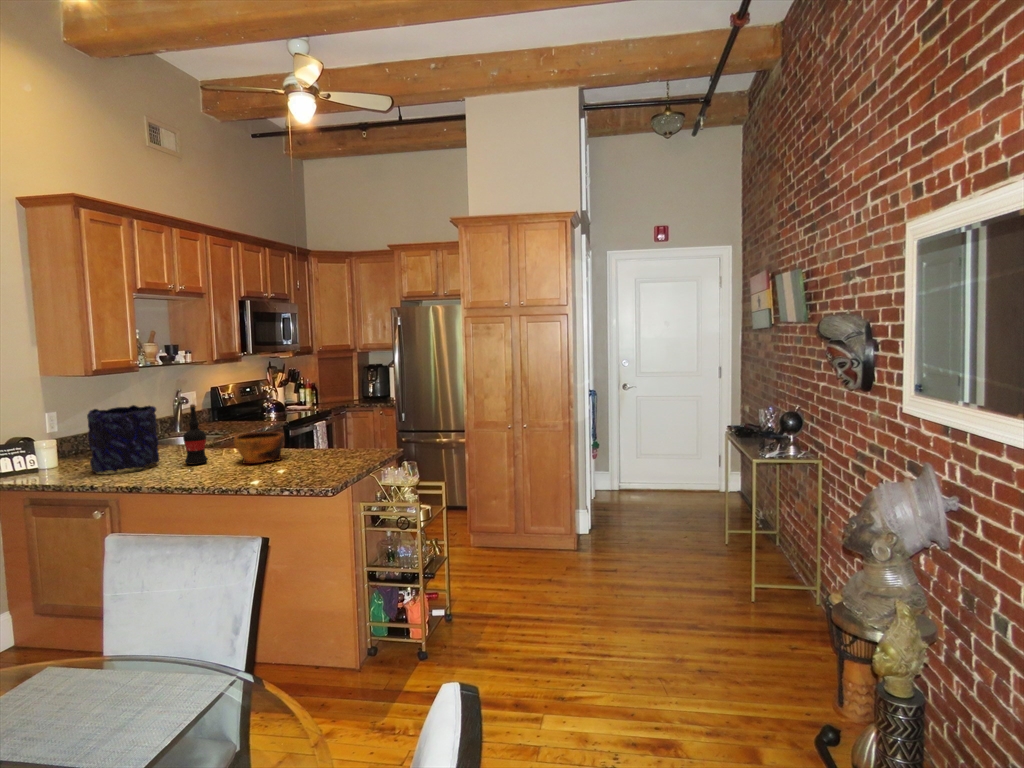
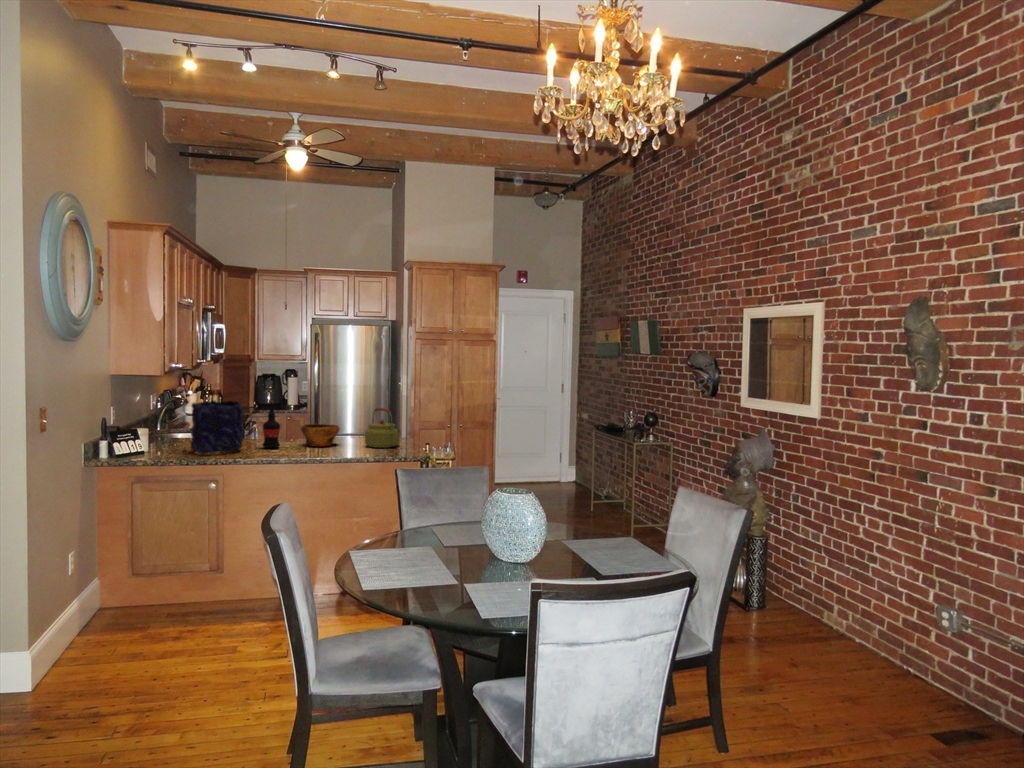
kettle: none [299,413,346,468] -> present [365,408,399,448]

